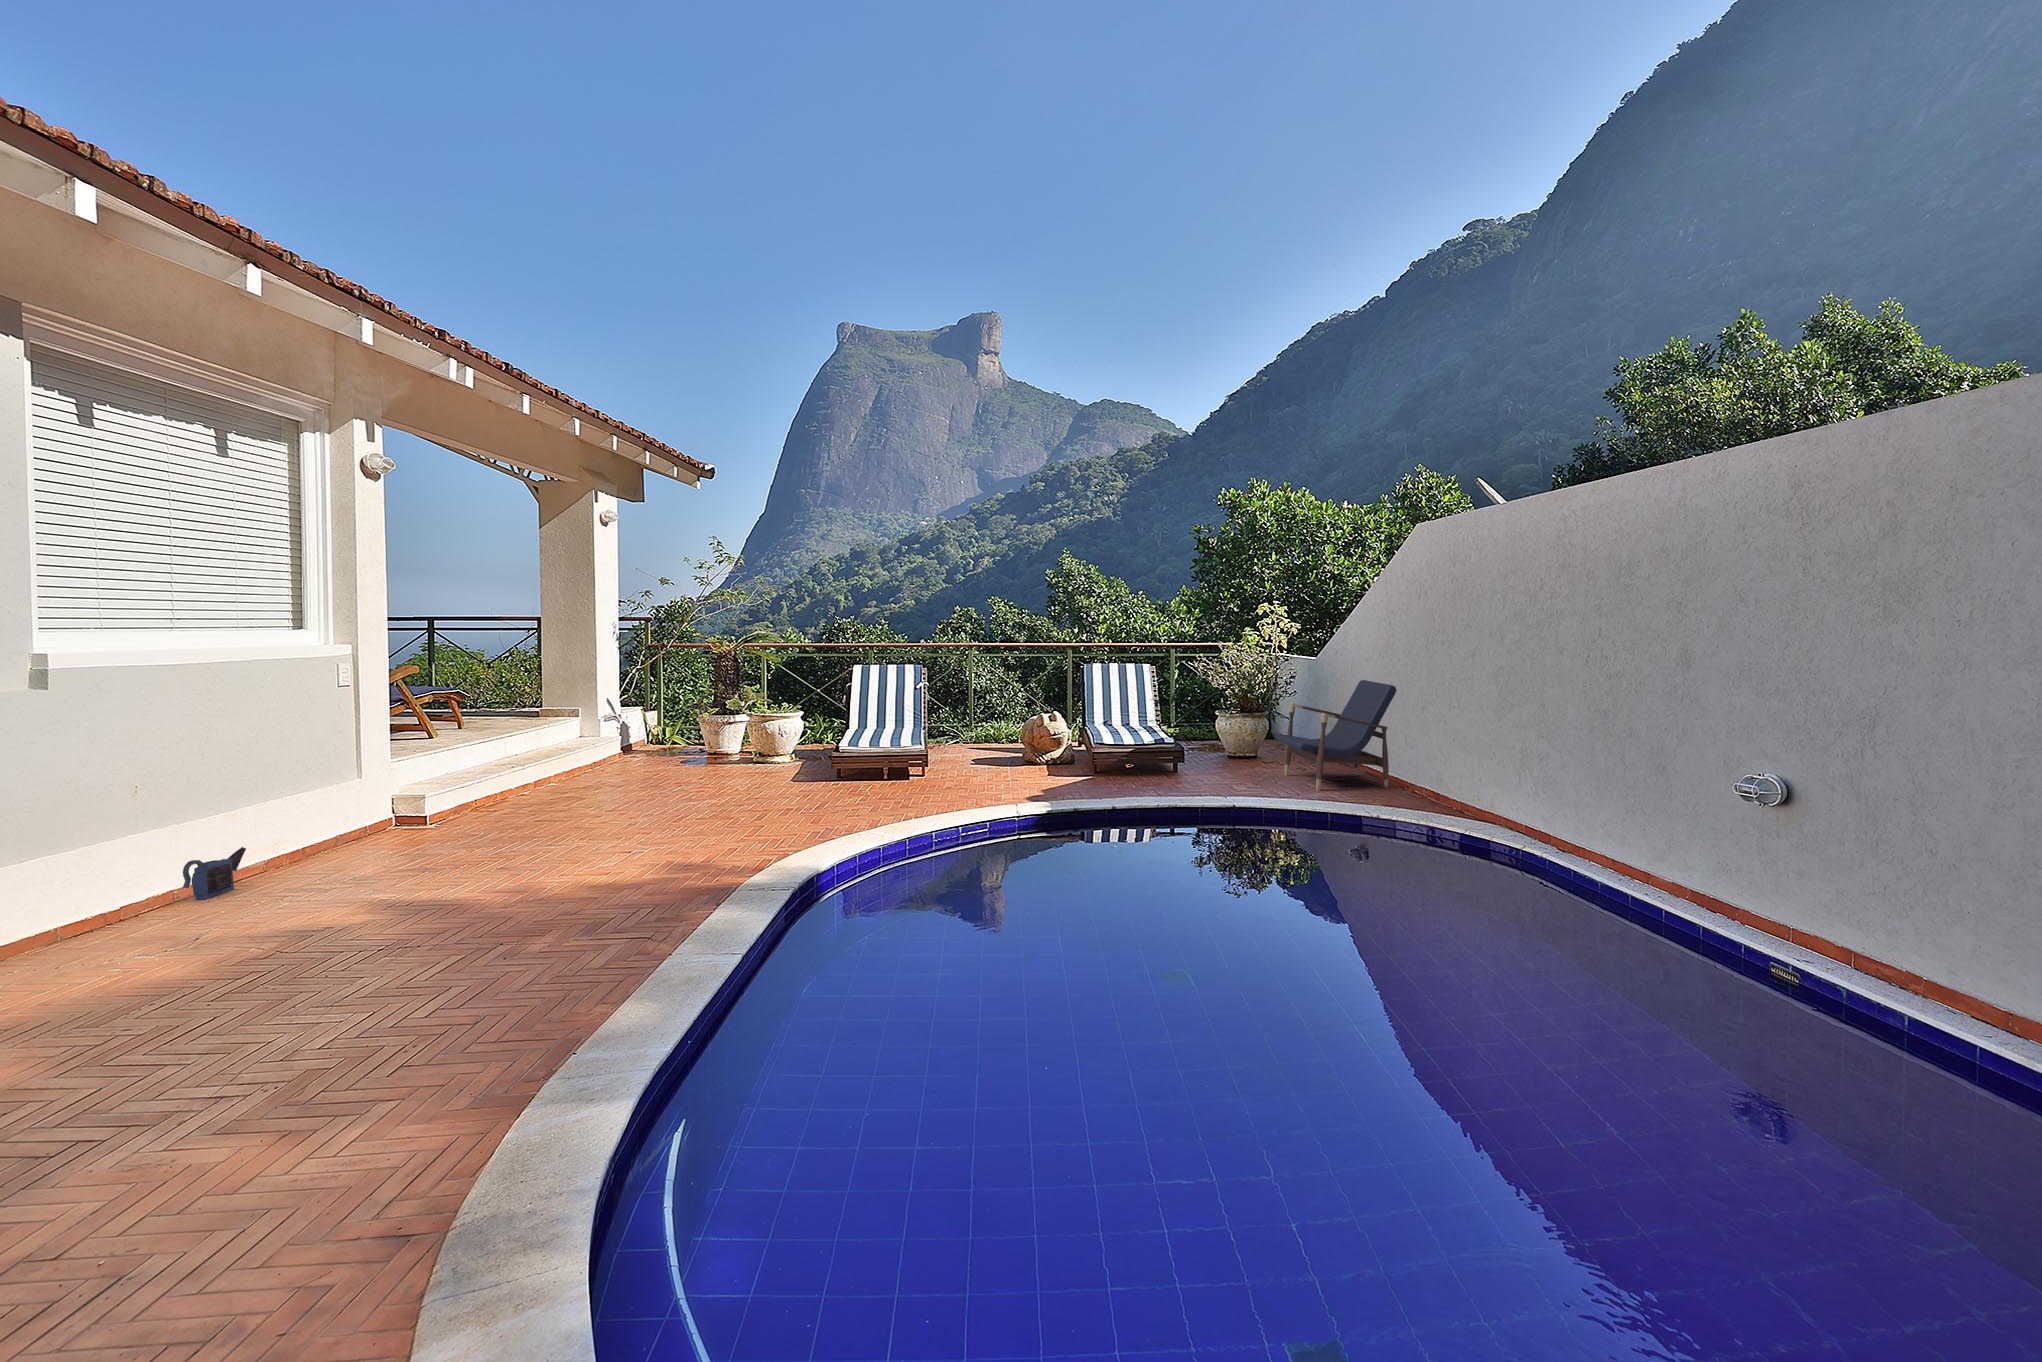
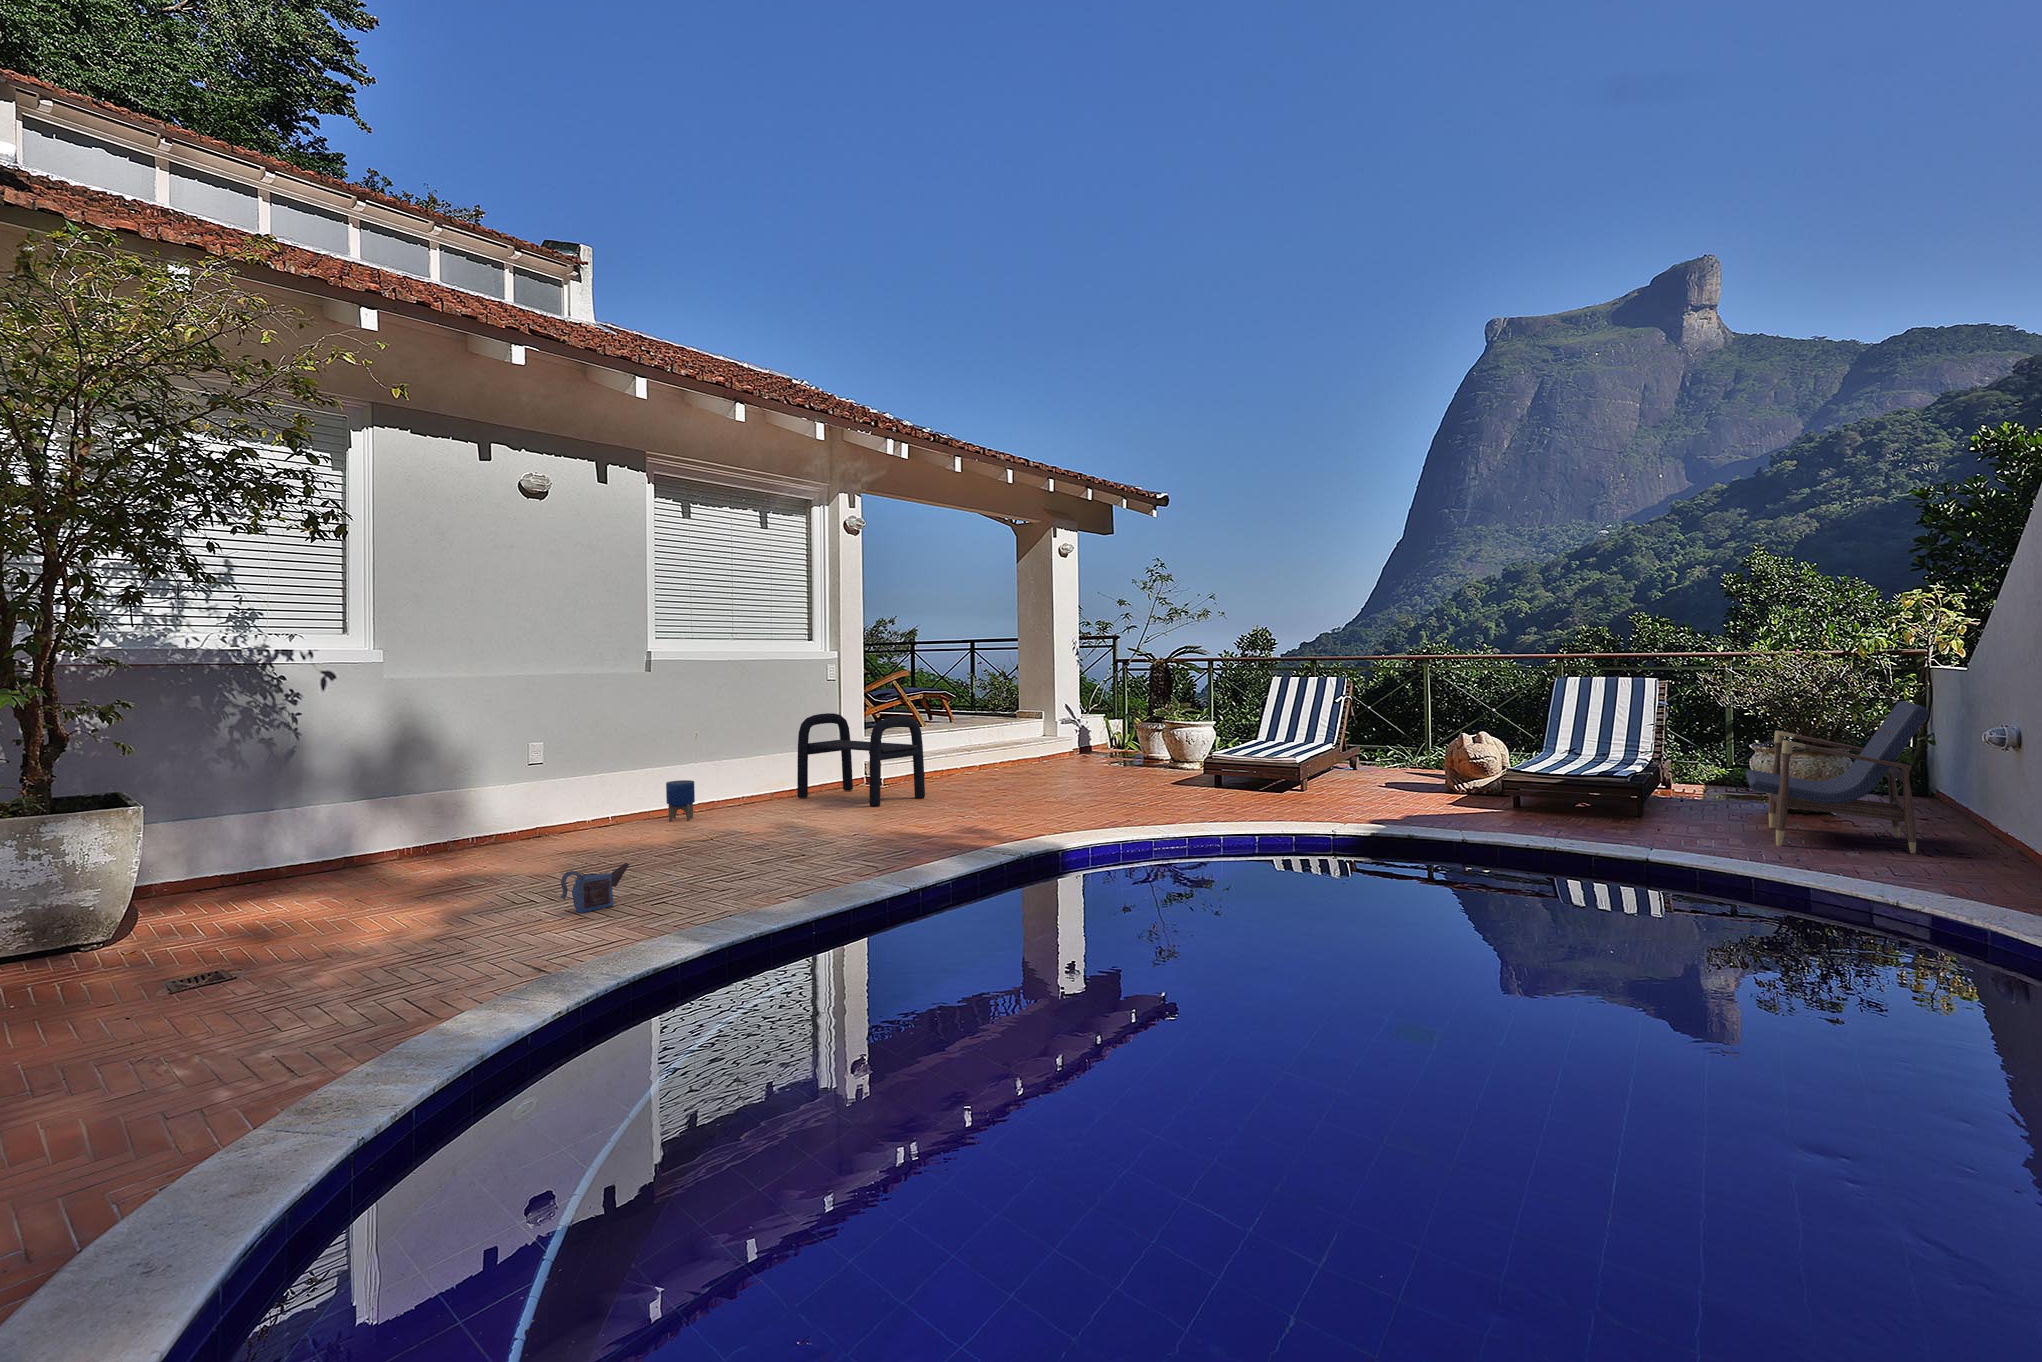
bench: none [305,731,521,858] -> present [797,713,925,807]
watering can: present [183,847,246,899] -> present [561,863,630,913]
planter: none [89,864,153,938] -> present [666,780,695,821]

